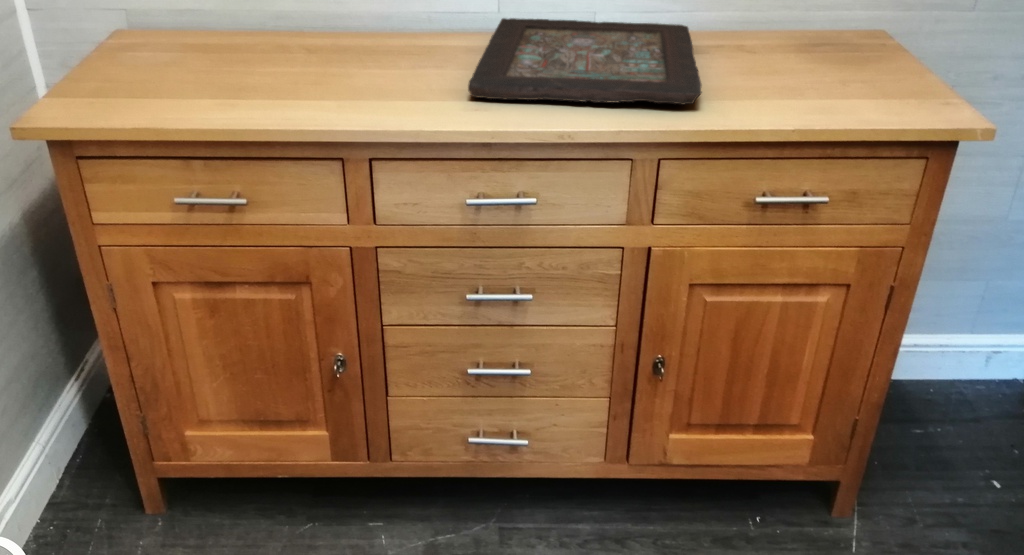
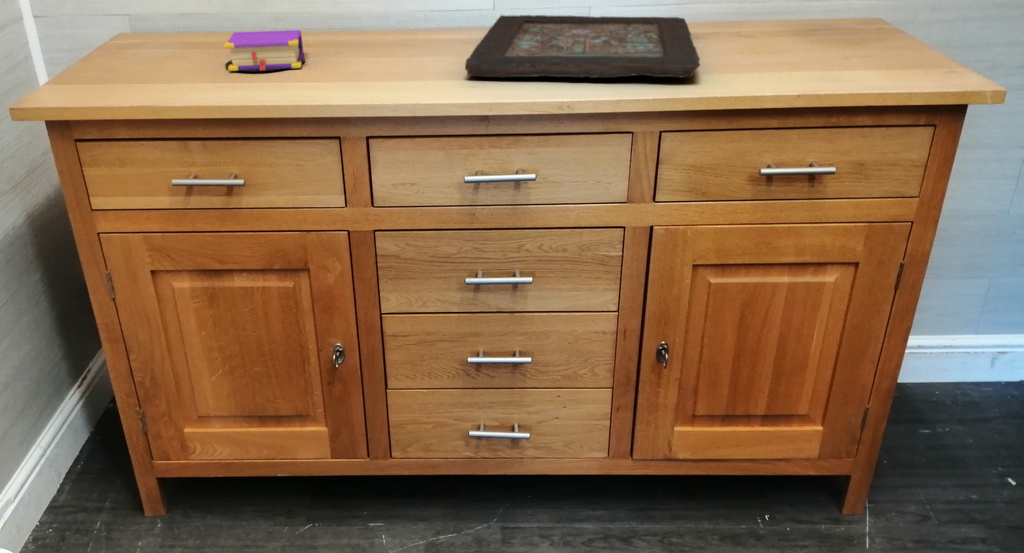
book: none [187,39,347,99] -> present [224,30,305,71]

